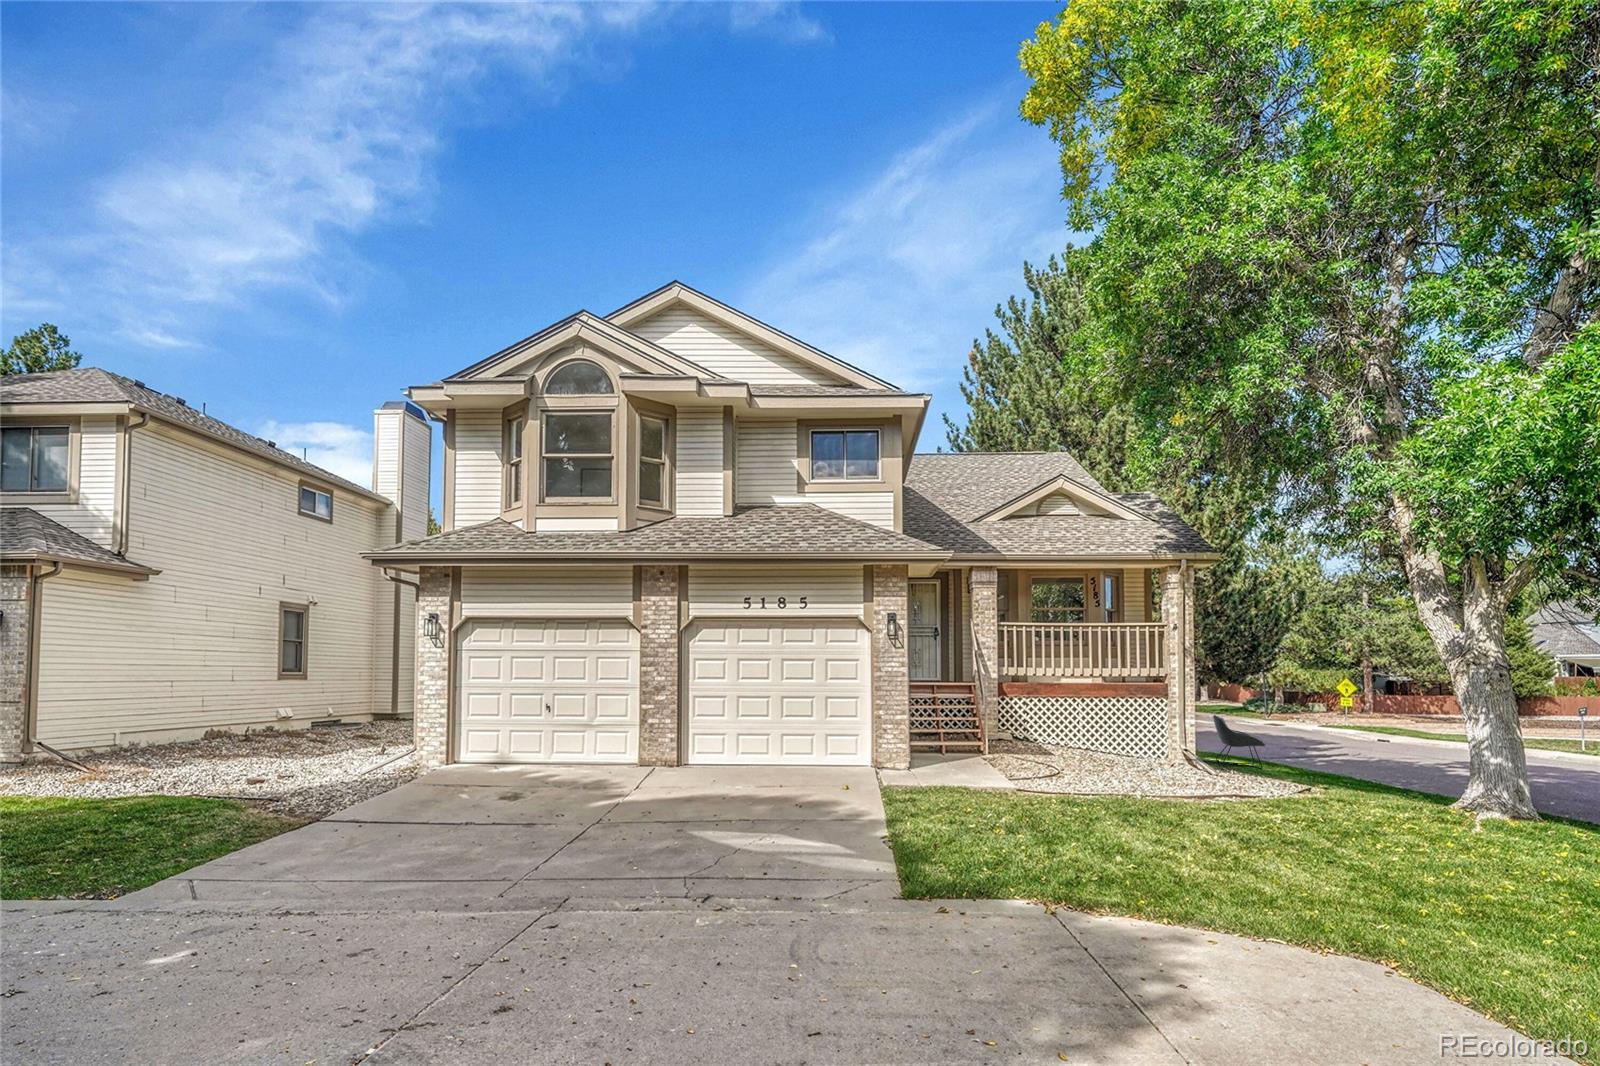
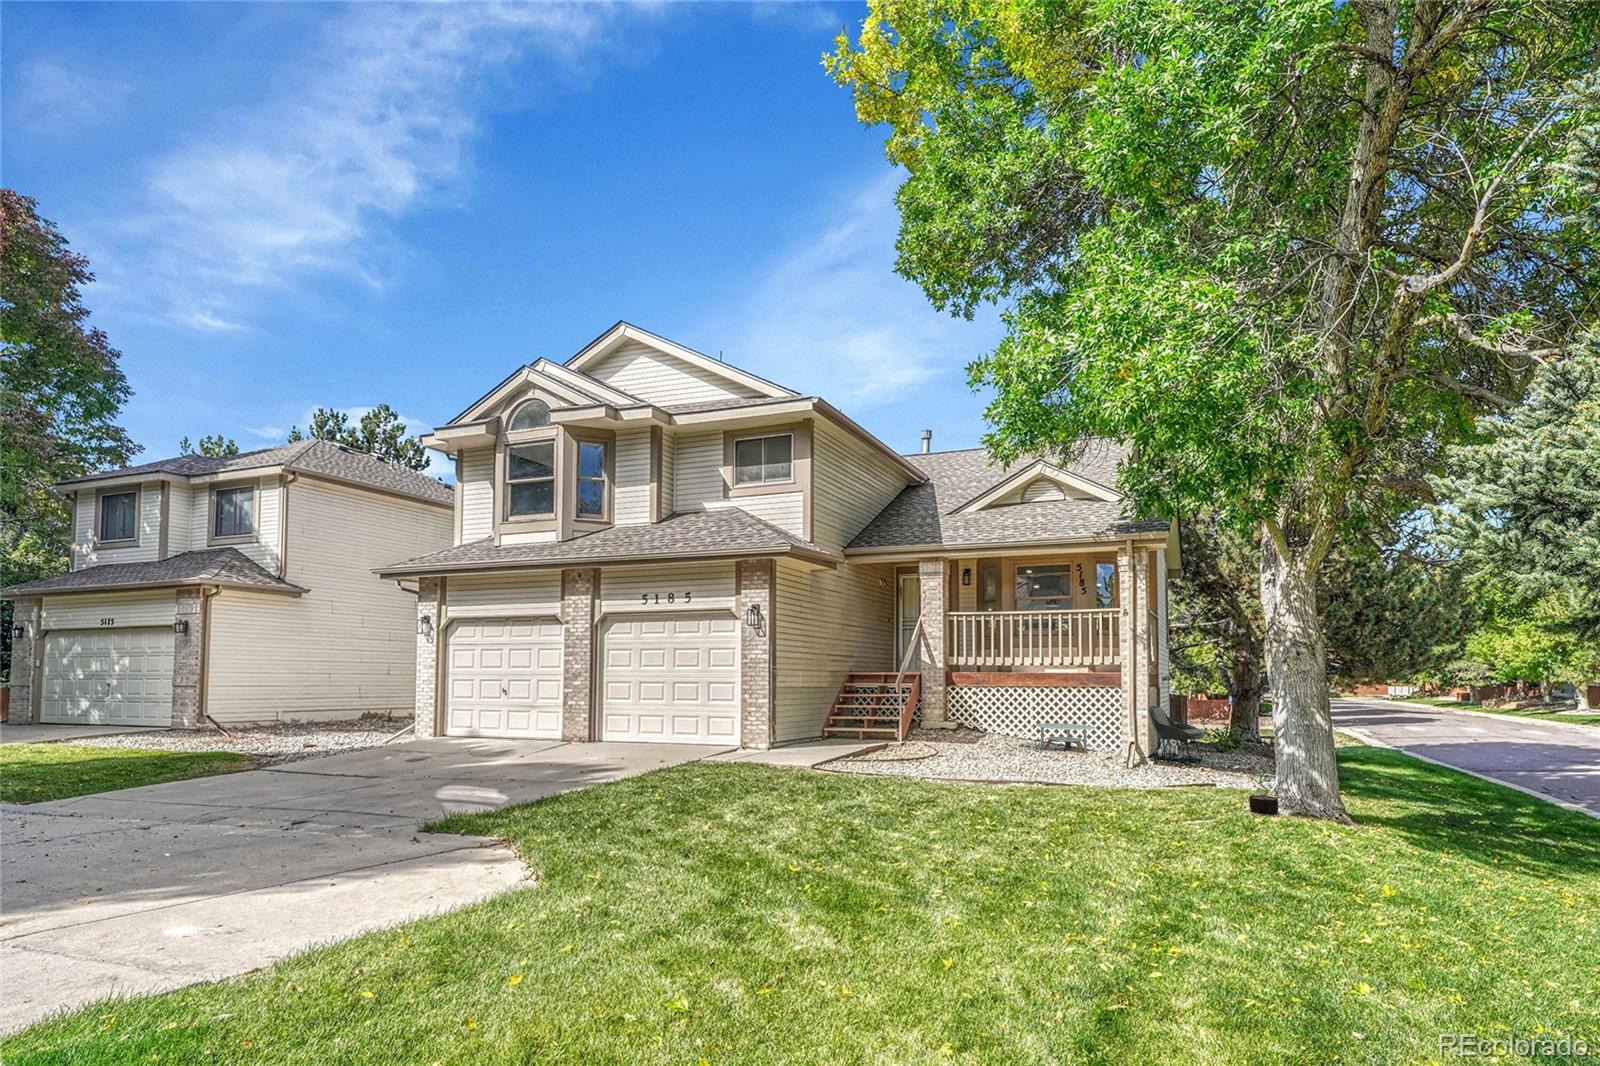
round table: none [1097,732,1156,761] -> present [1035,723,1095,753]
decorative plant: none [1467,776,1497,820] -> present [1249,766,1279,814]

